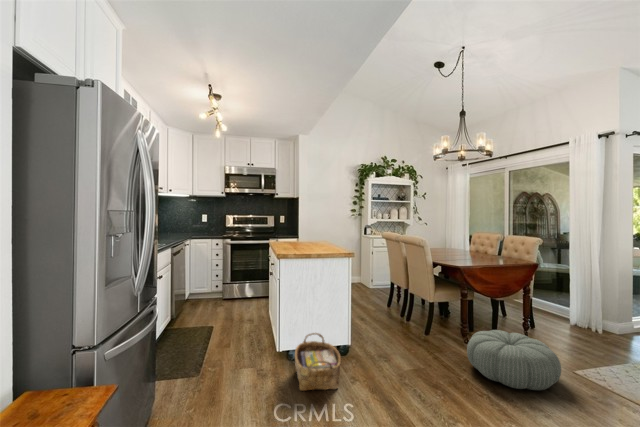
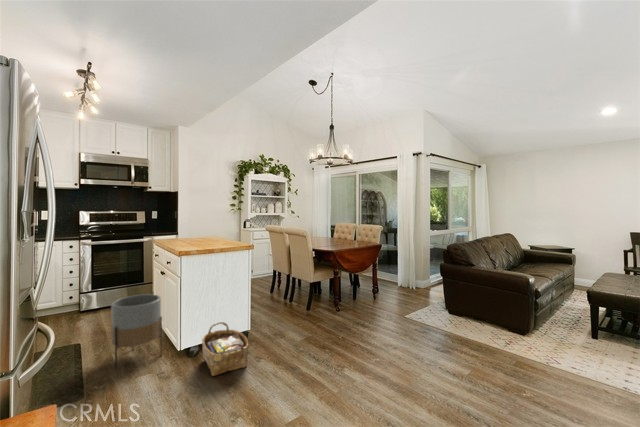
planter: none [225,293,265,360] -> present [111,294,162,369]
pouf: present [467,330,561,390] -> none [341,296,399,335]

